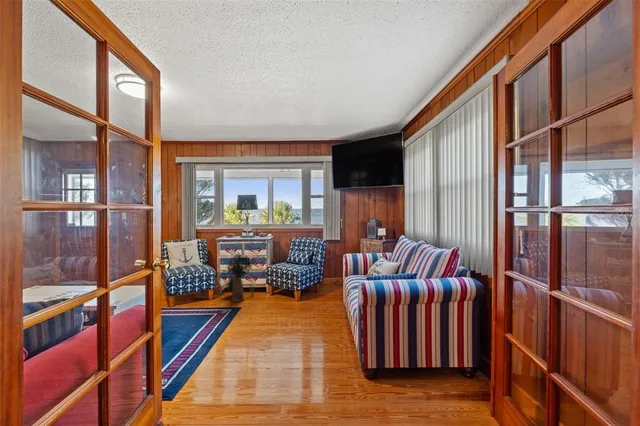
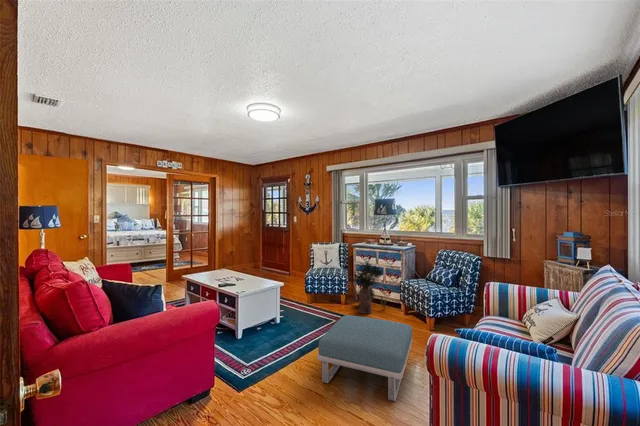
footstool: none [240,294,313,355] -> present [317,315,412,401]

